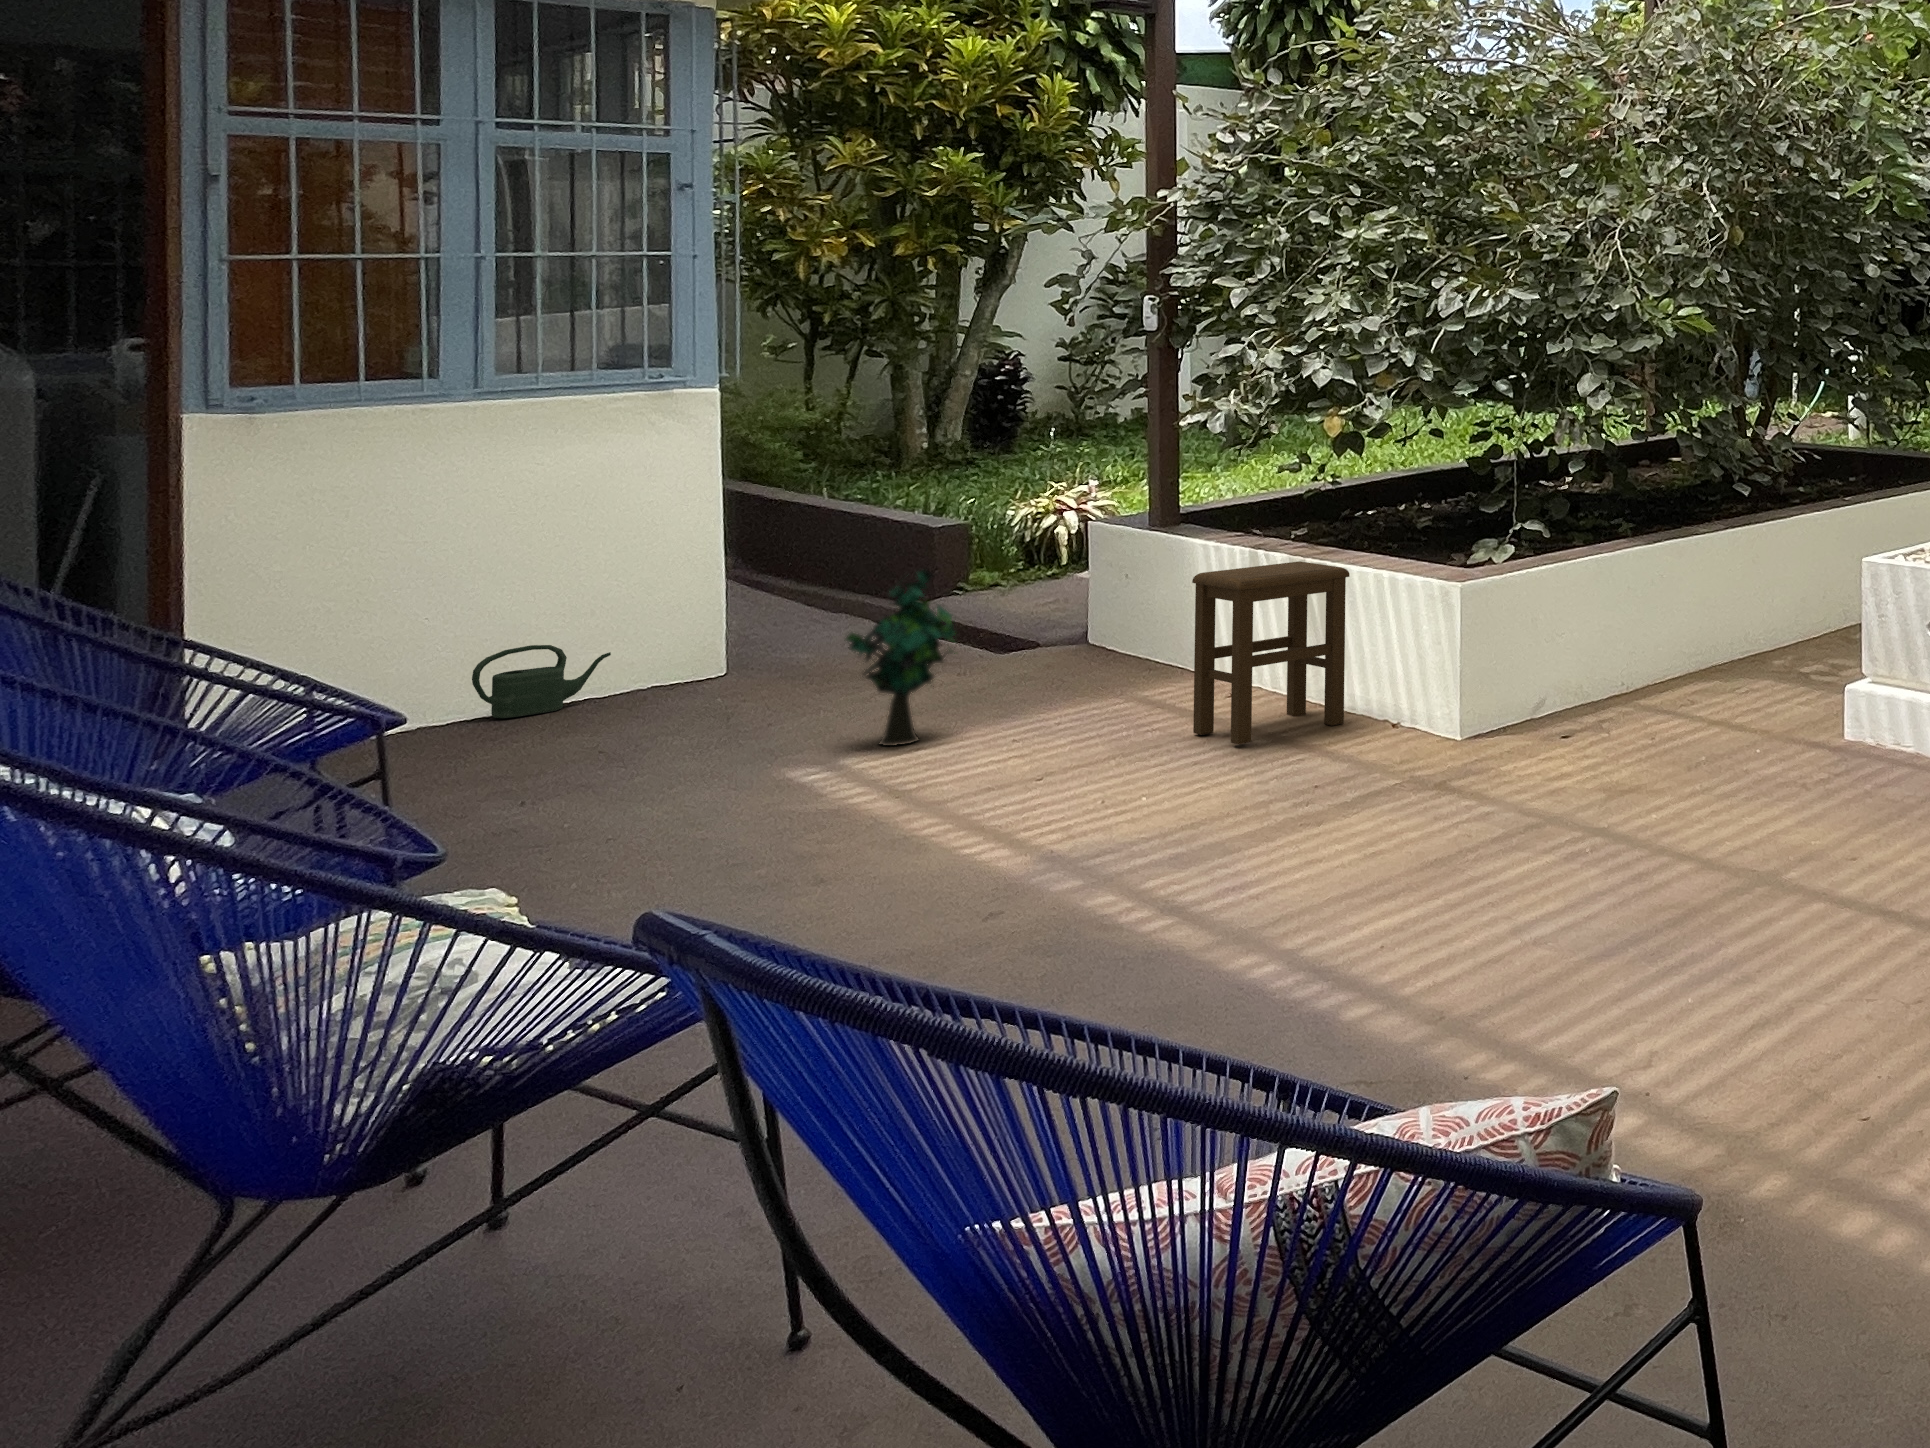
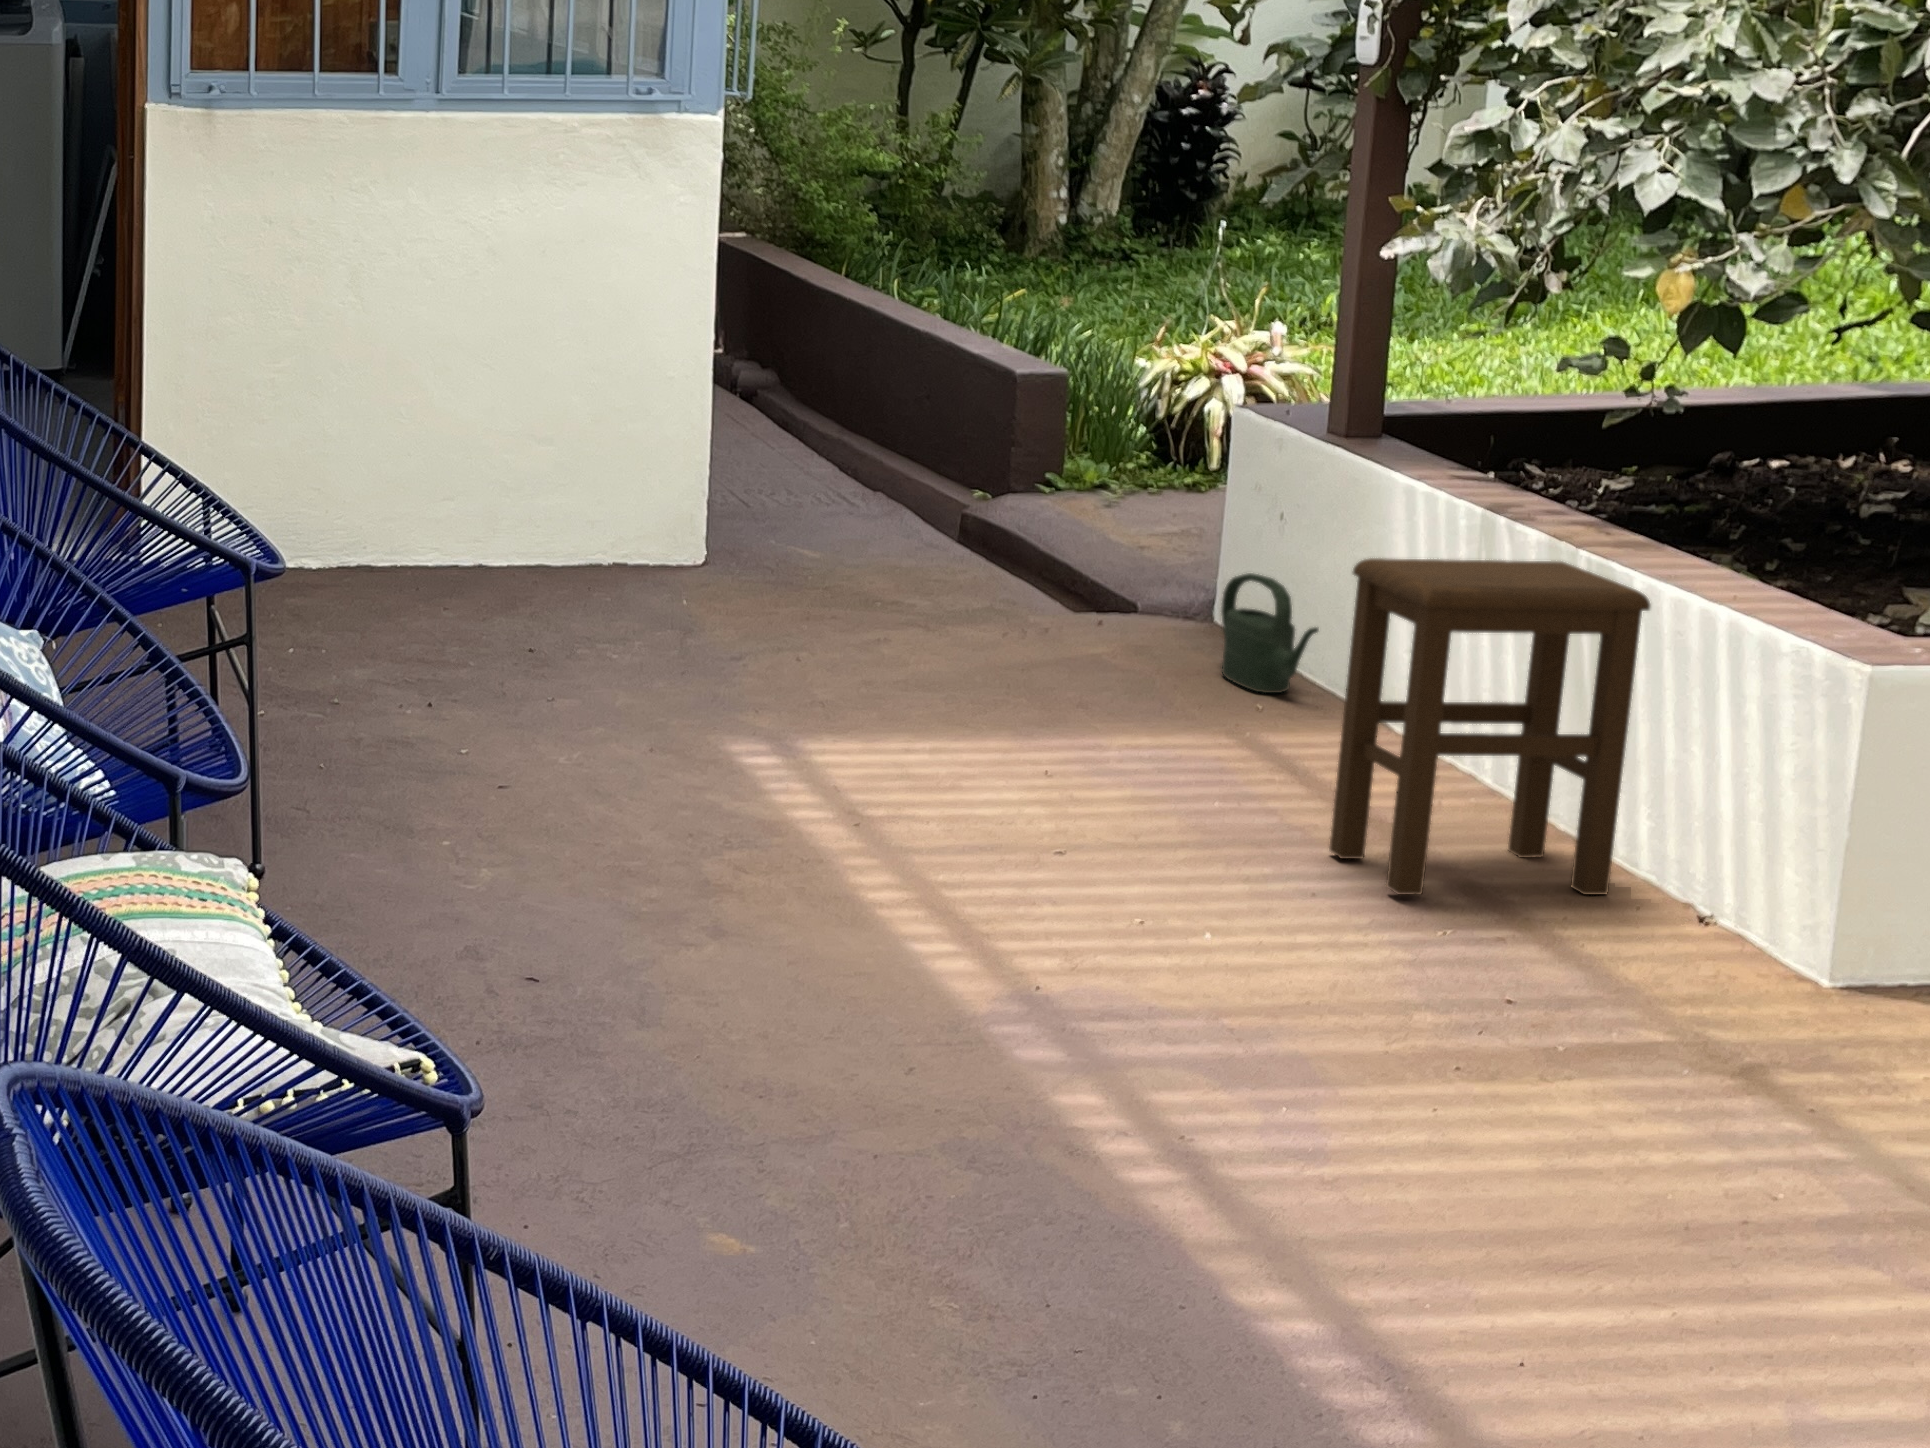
decorative plant: present [846,569,956,746] -> none [807,476,974,766]
watering can: present [472,645,611,718] -> present [1221,573,1318,693]

